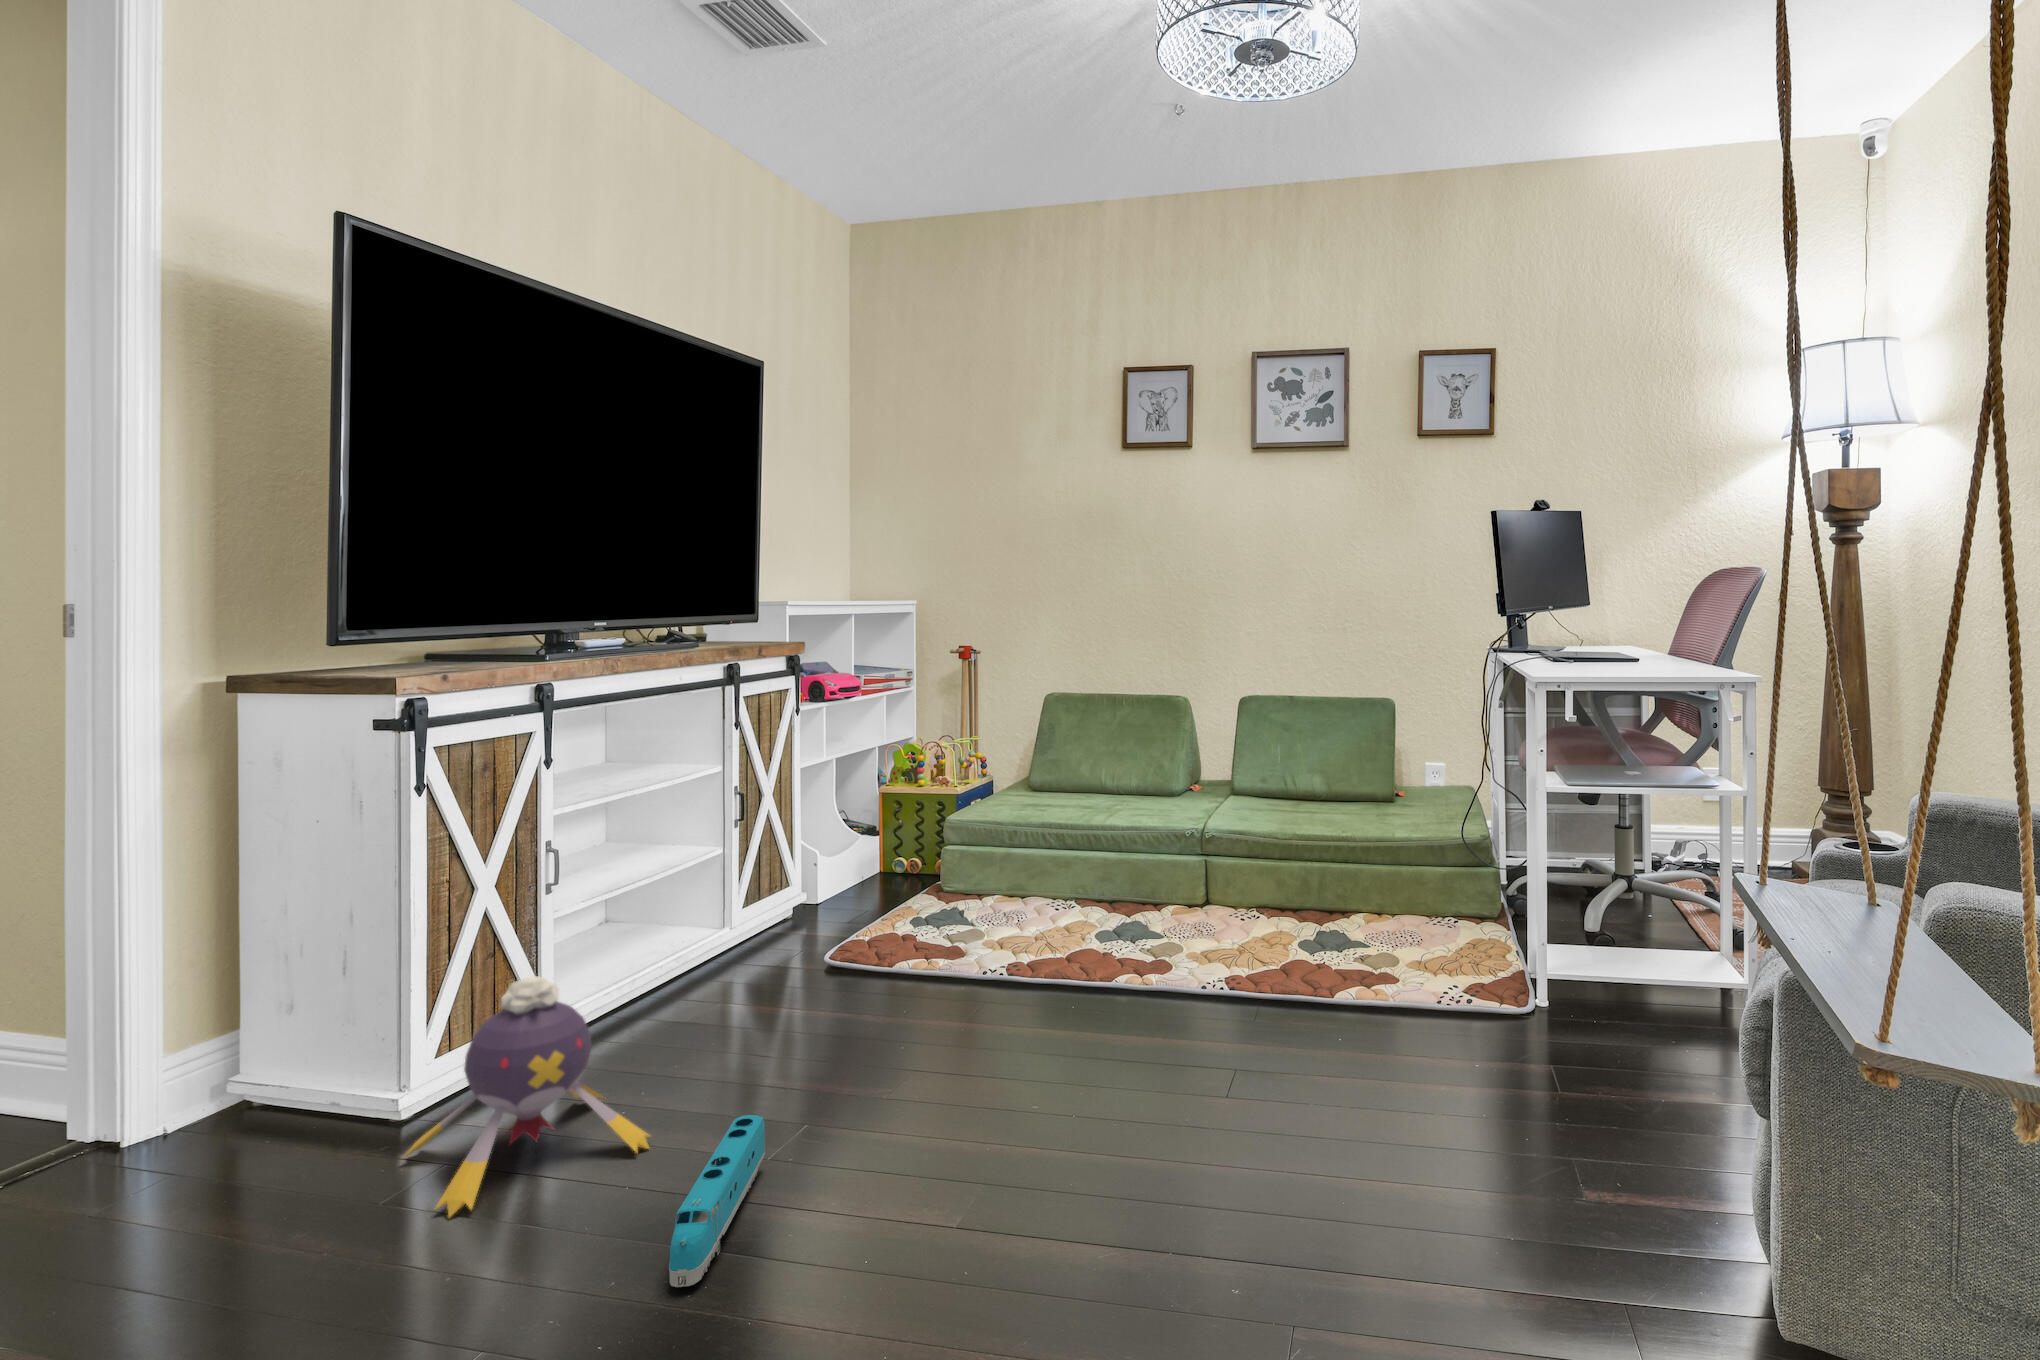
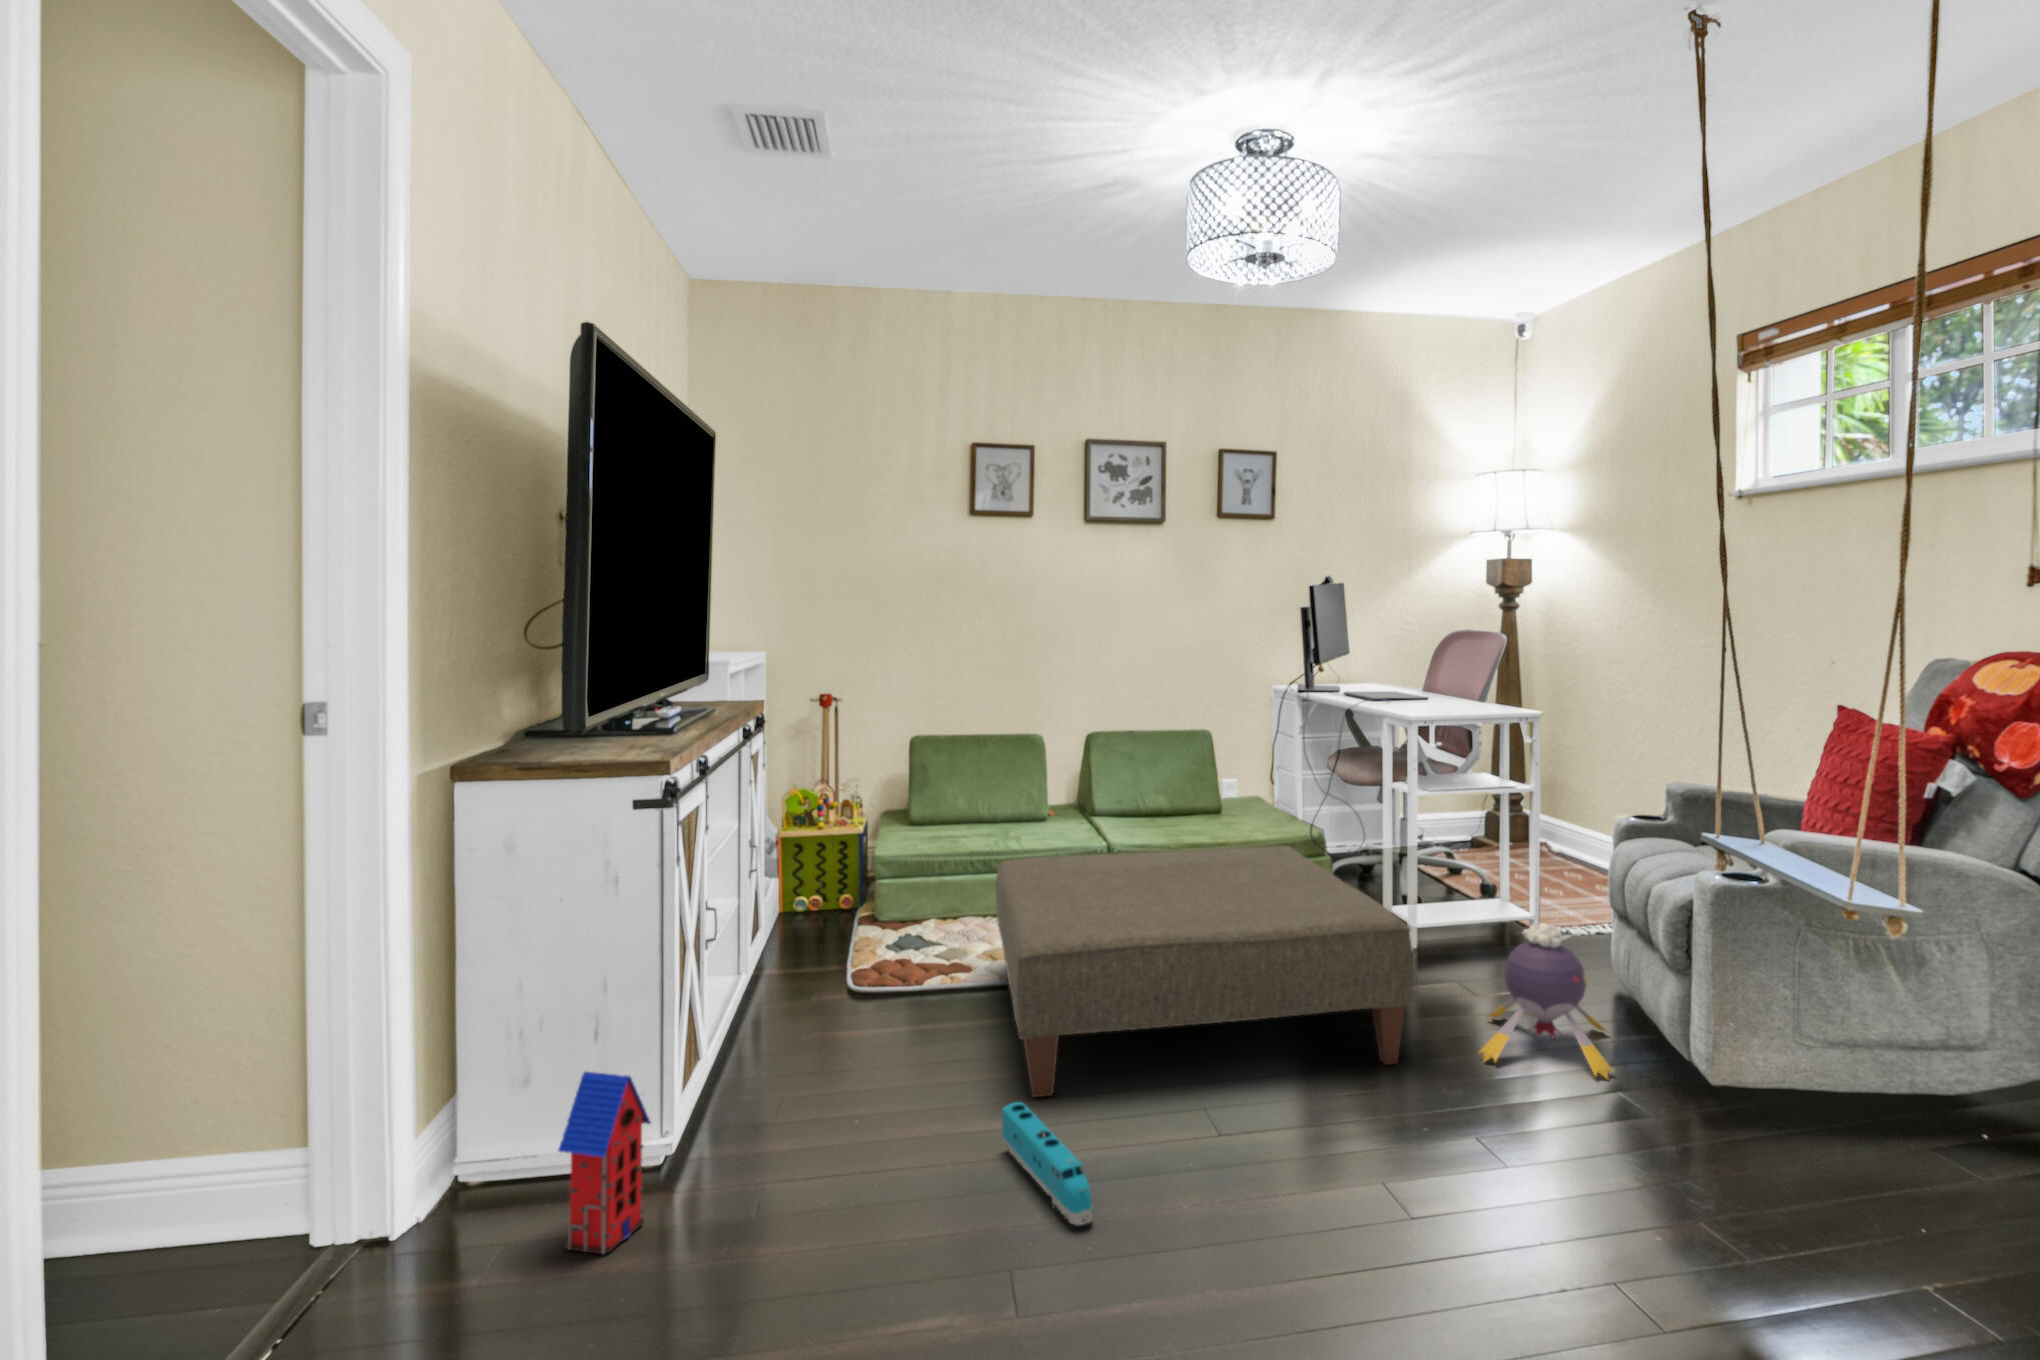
ottoman: none [818,832,1366,1166] -> present [996,846,1413,1097]
plush toy: present [405,976,650,1217] -> present [1479,923,1613,1078]
toy house: none [247,996,357,1190] -> present [559,1071,651,1254]

